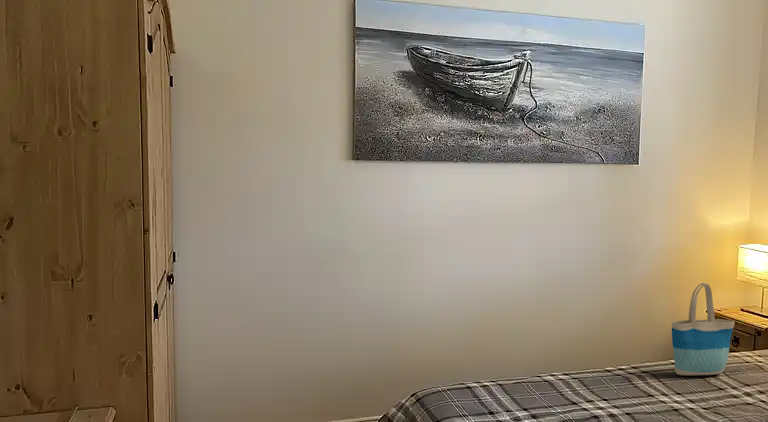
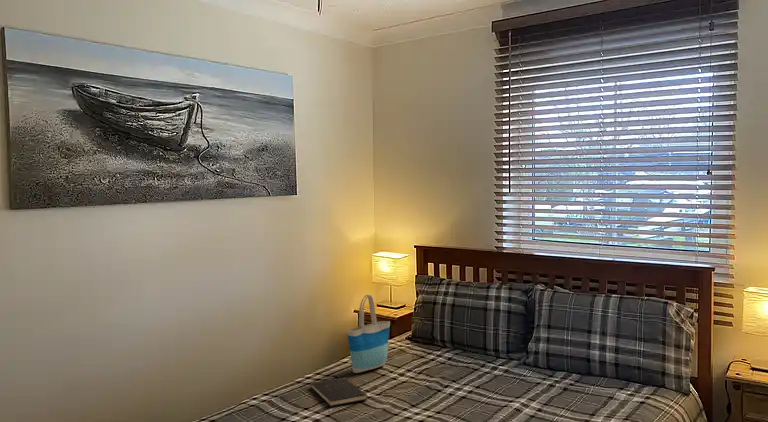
hardcover book: none [618,374,686,408] -> present [311,377,368,407]

